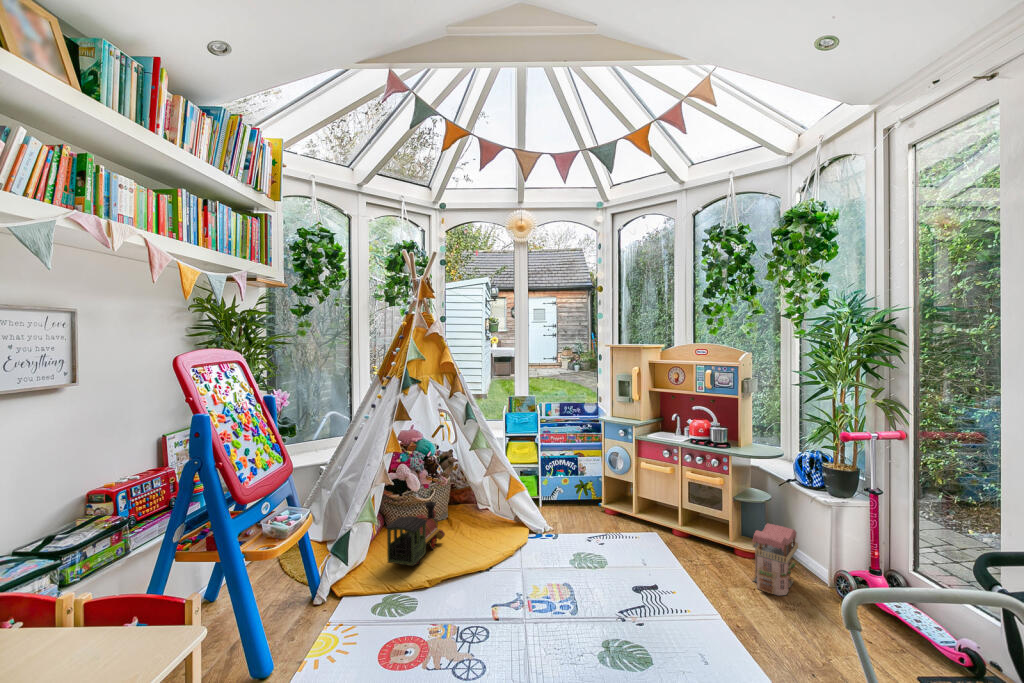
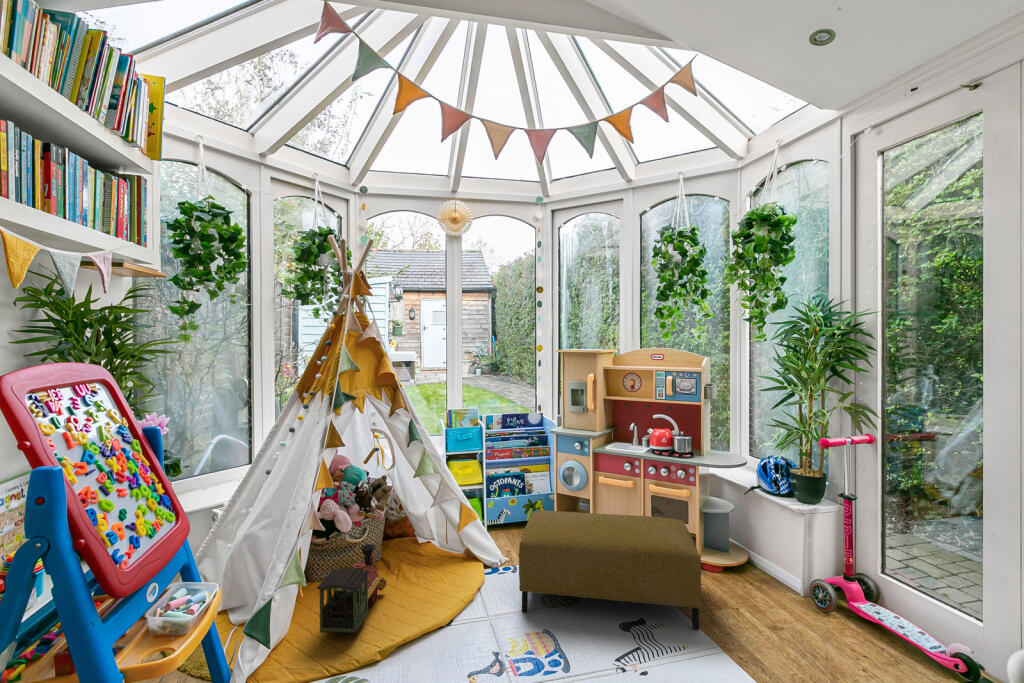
ottoman: none [548,486,711,600] -> present [519,511,701,630]
toy house: present [753,523,798,596] -> none [732,536,774,614]

